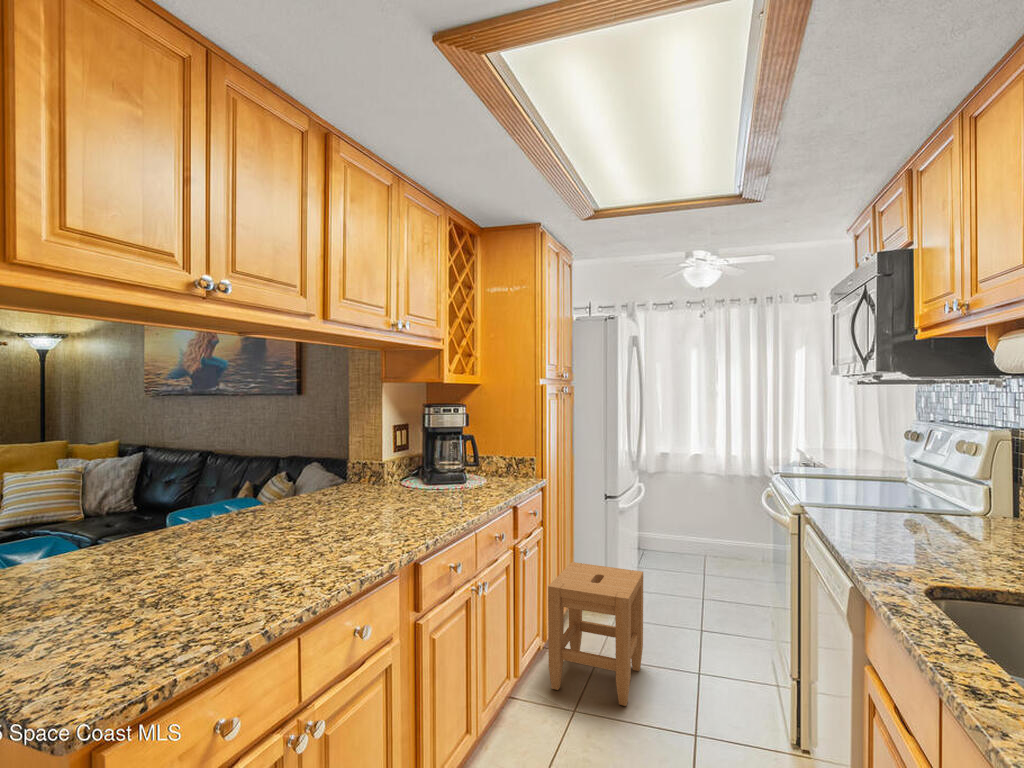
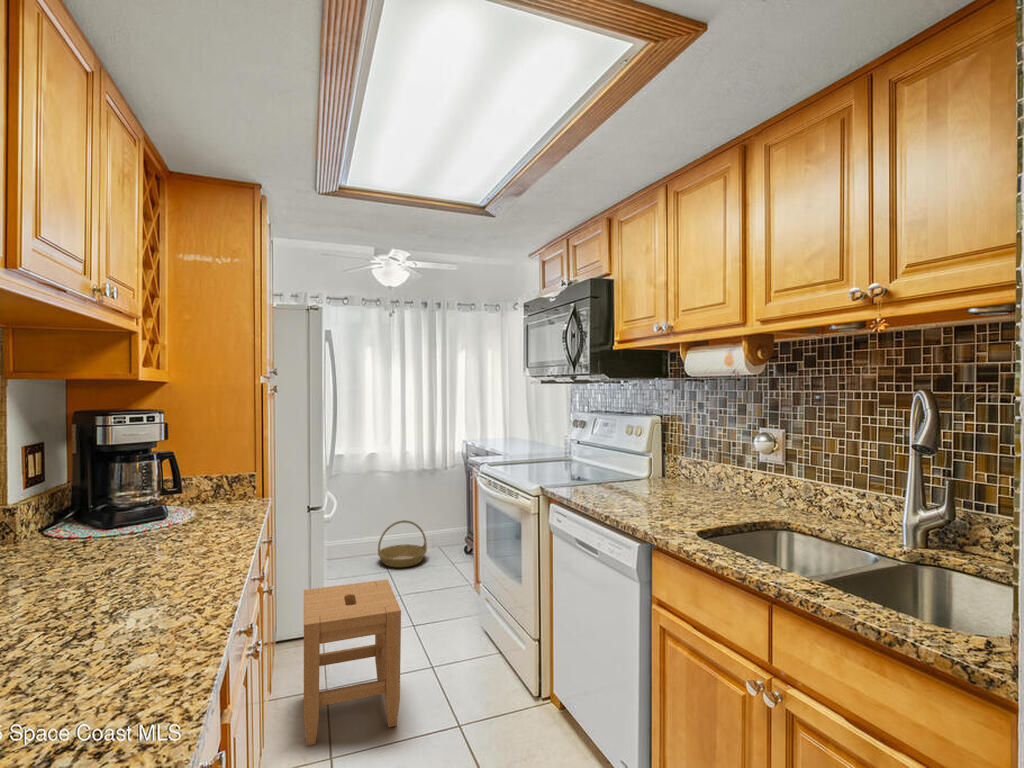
basket: none [701,528,755,577] -> present [378,520,427,567]

